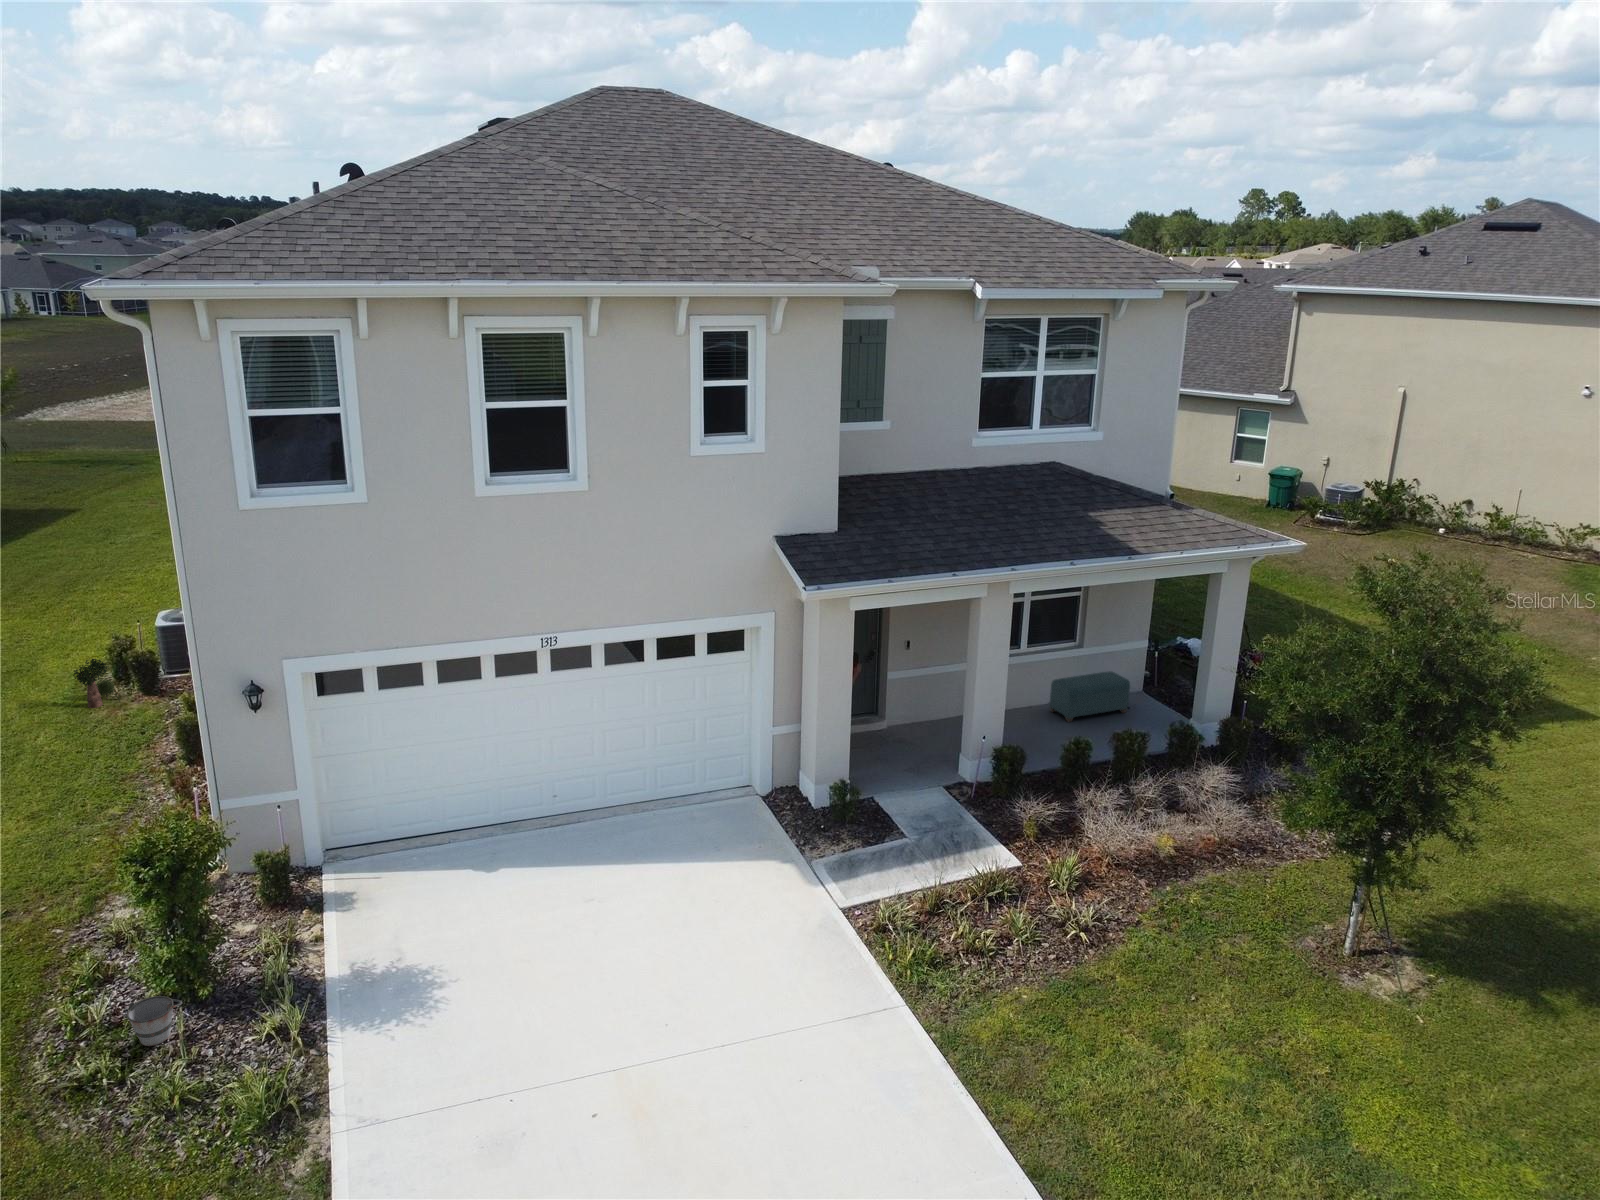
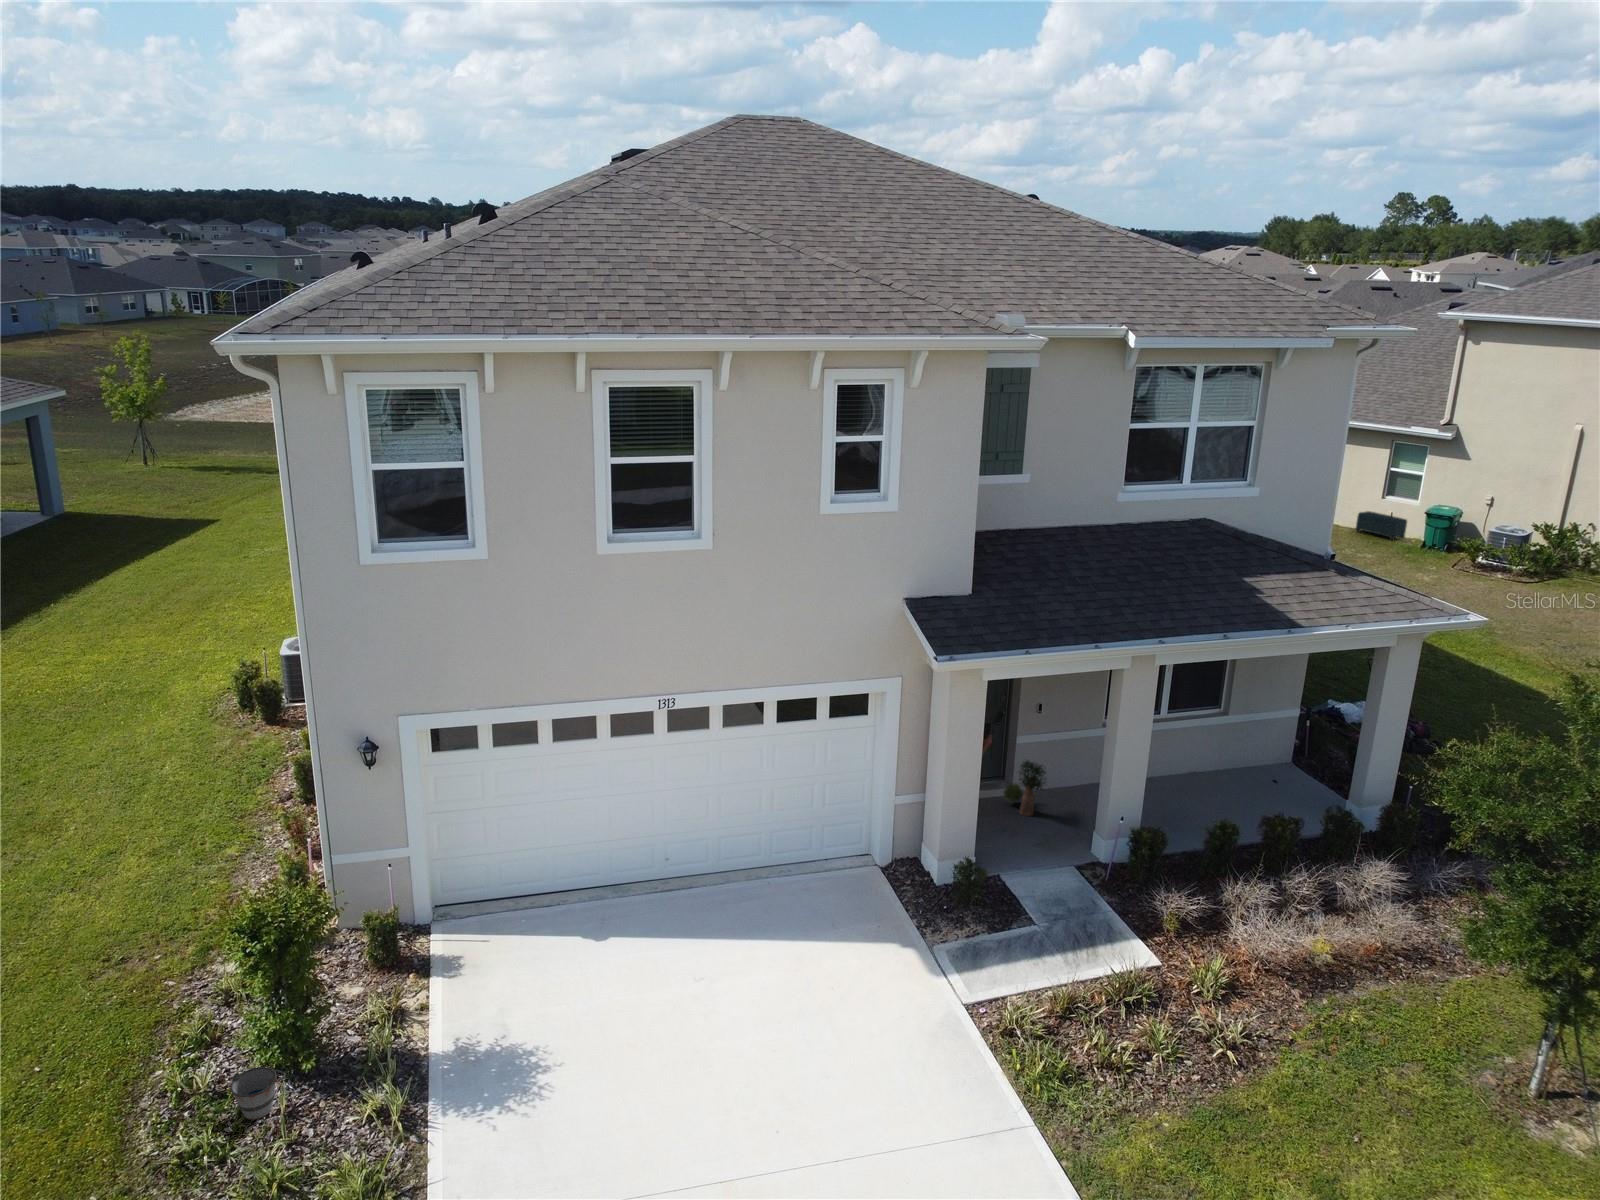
potted plant: present [73,657,121,708] -> present [1004,761,1046,816]
bench: present [1049,671,1130,722] -> present [1356,511,1407,540]

